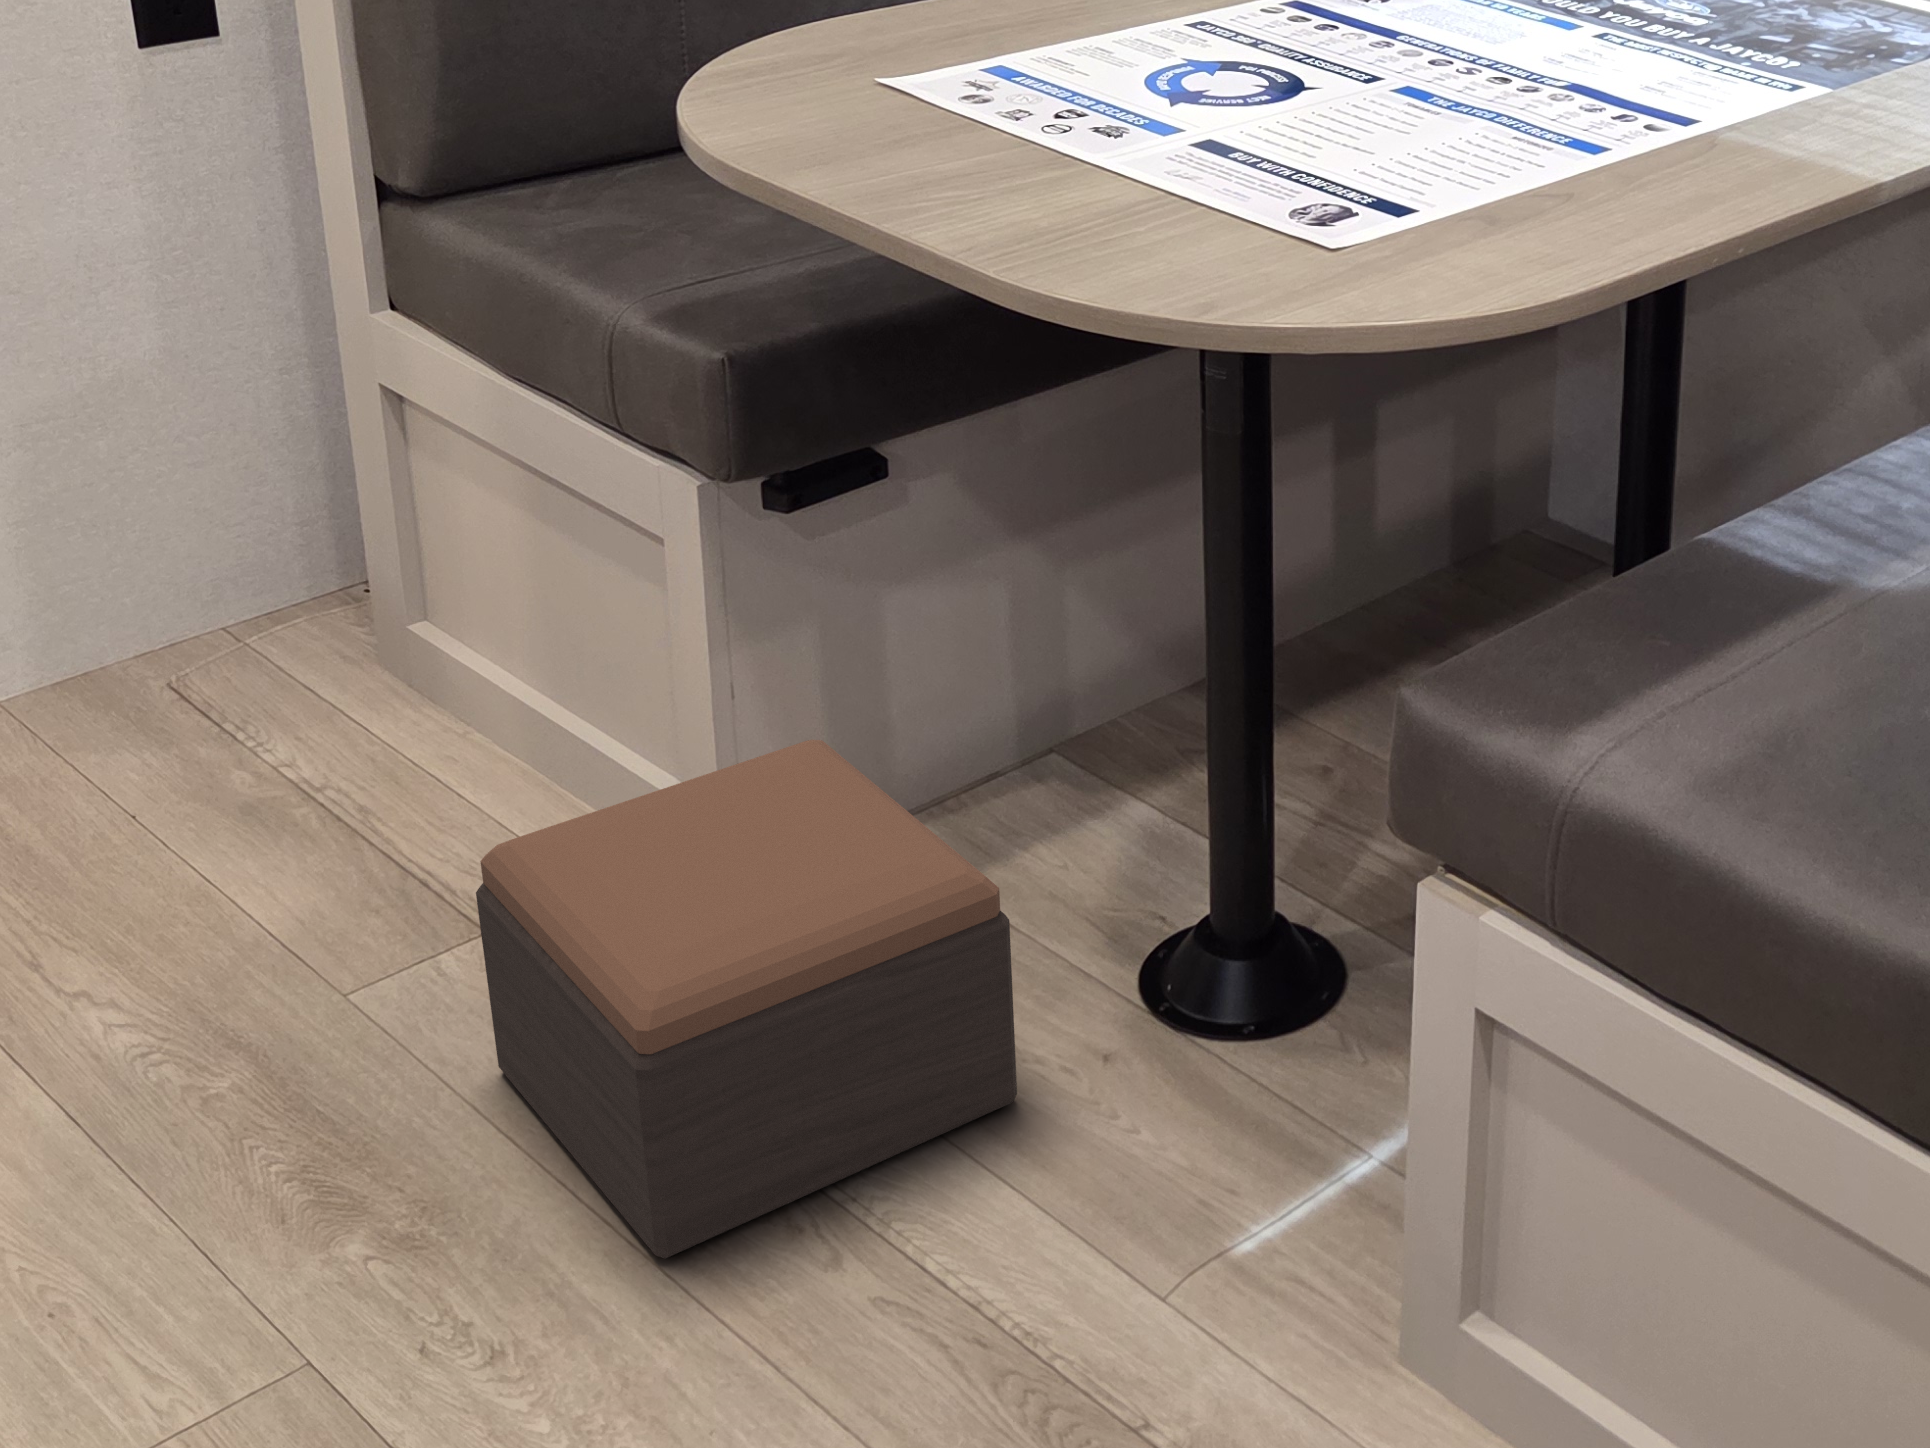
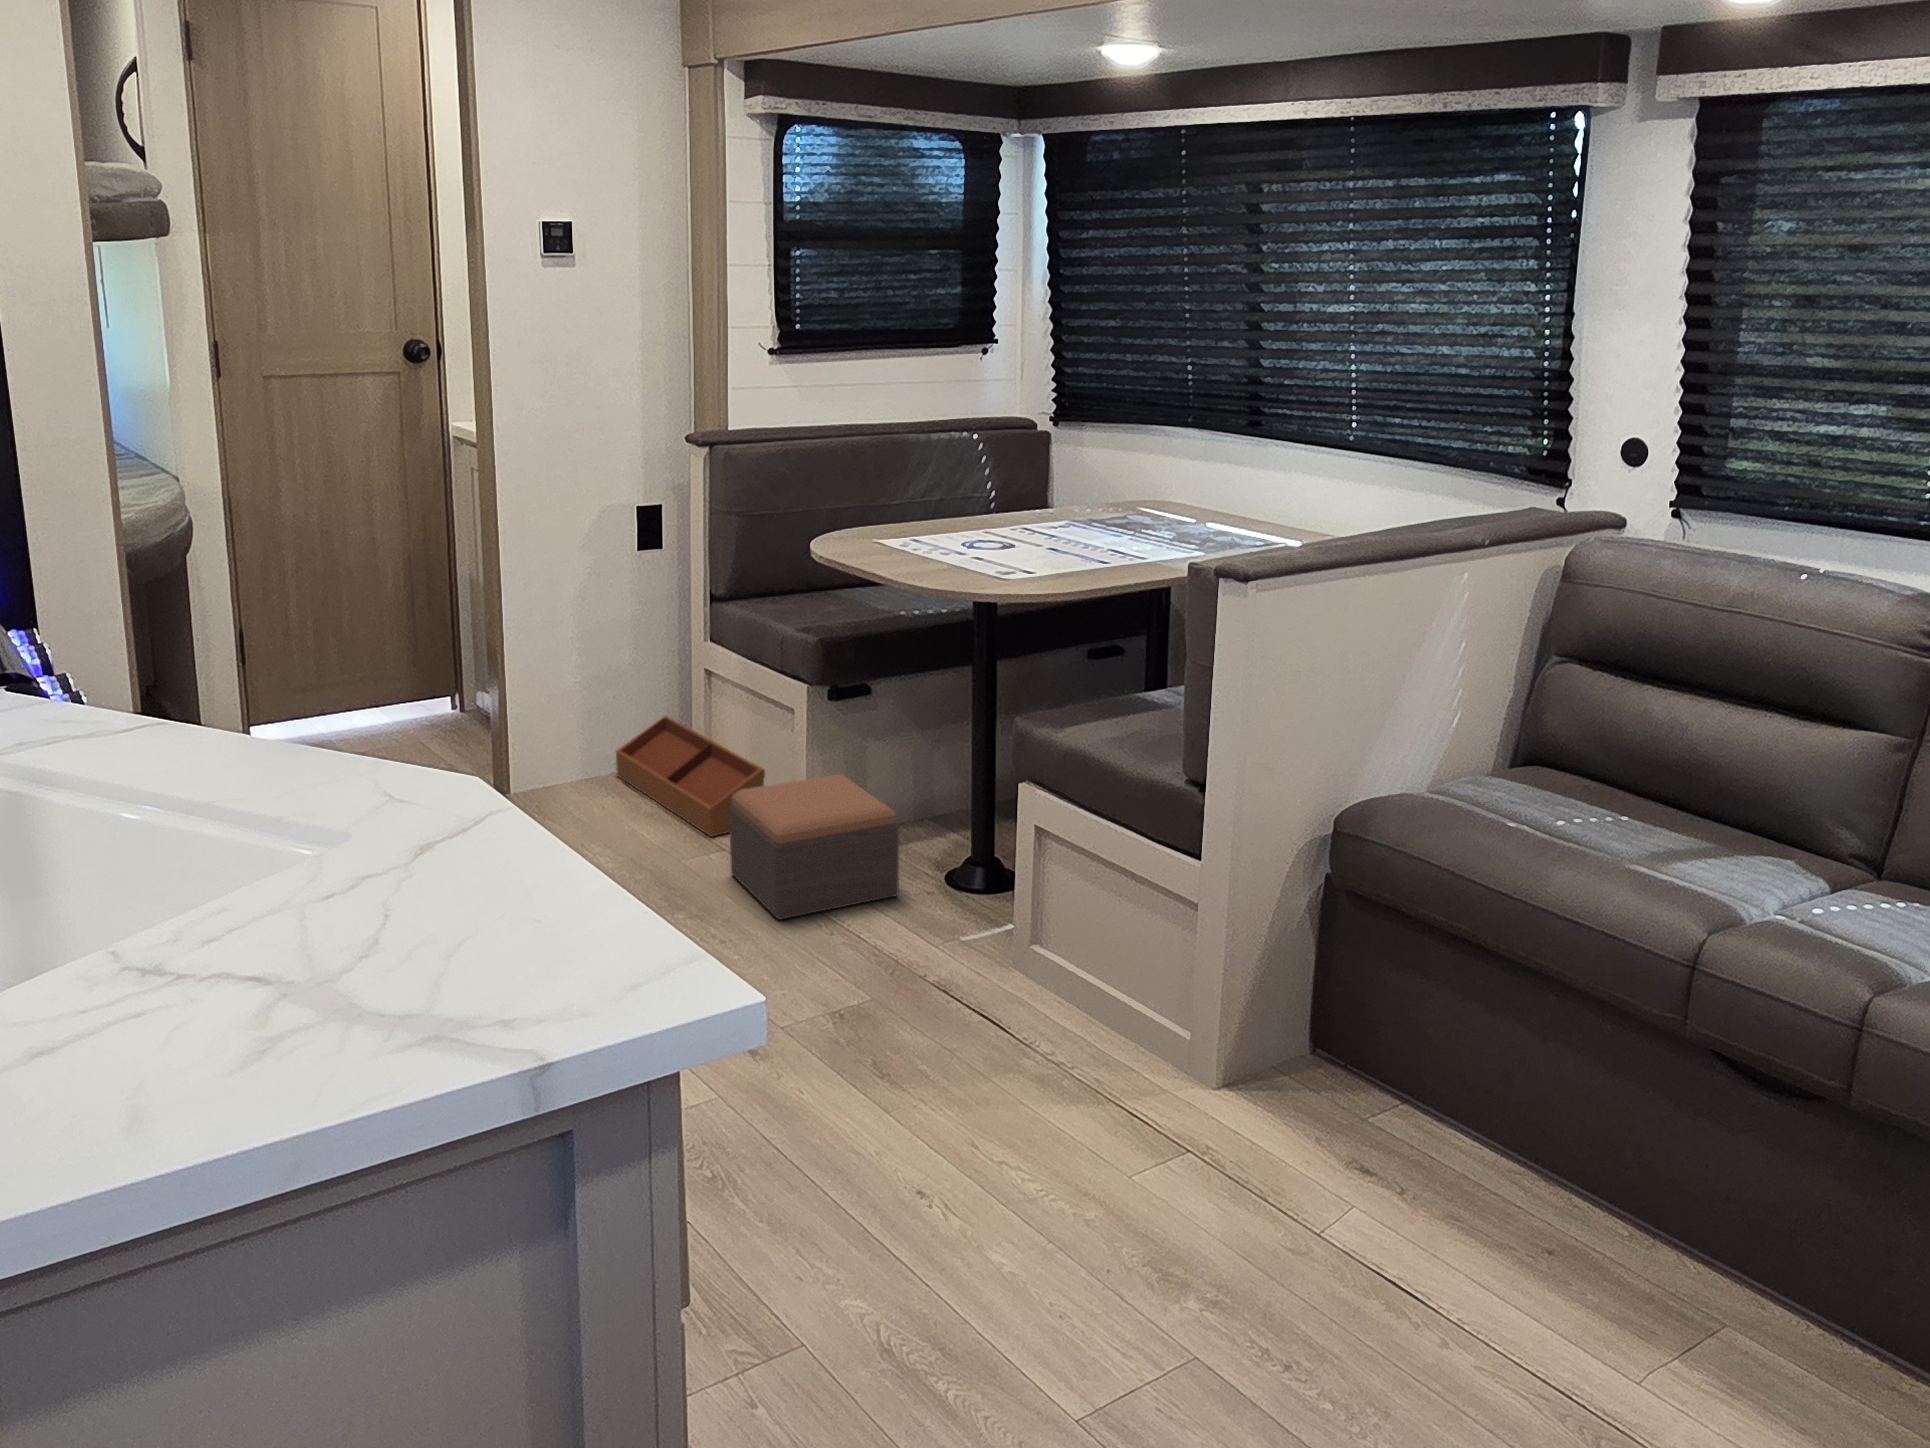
storage bin: none [126,505,591,912] -> present [616,716,765,836]

